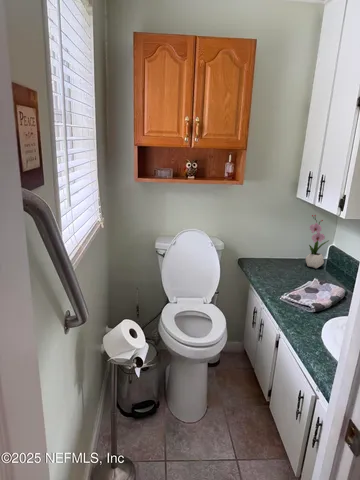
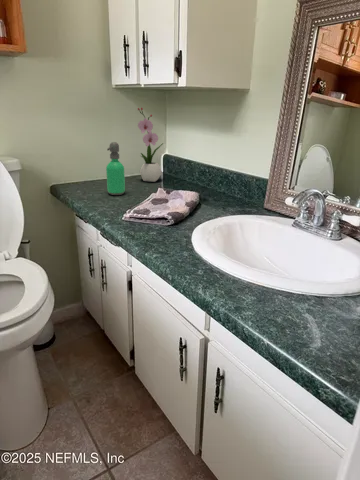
soap dispenser: none [277,240,292,276] -> present [106,142,125,195]

